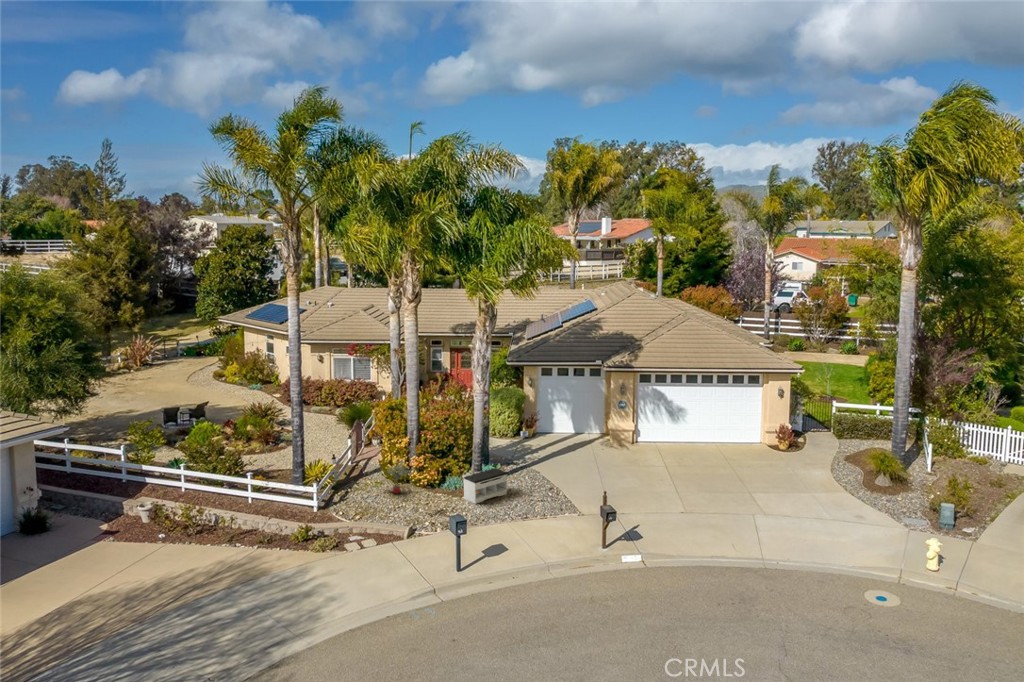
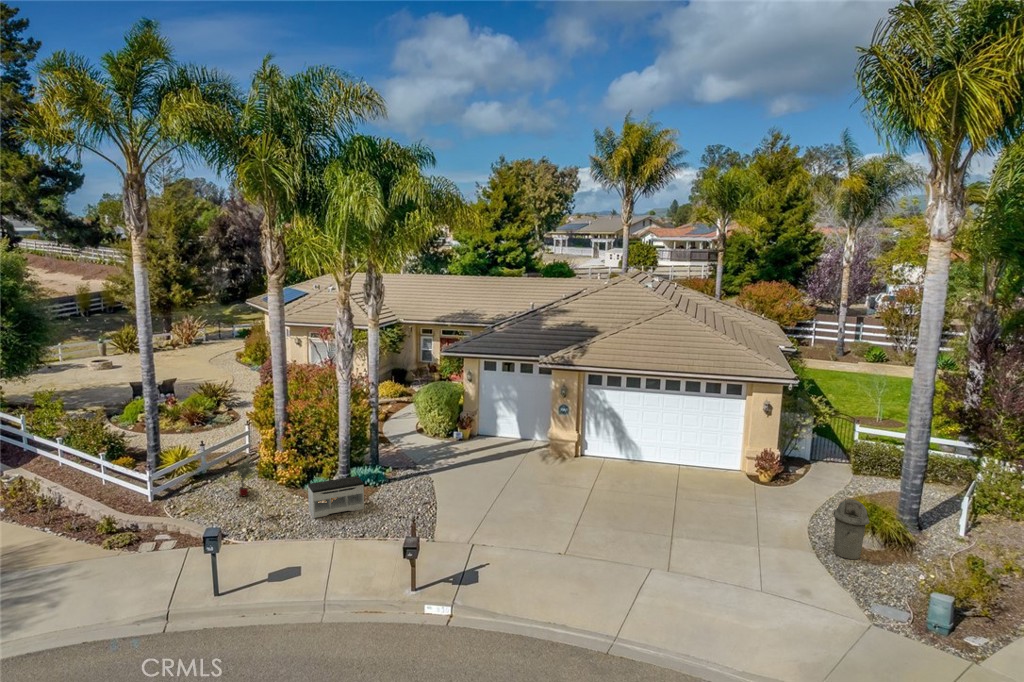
trash can: none [859,452,884,494] -> present [834,499,869,559]

